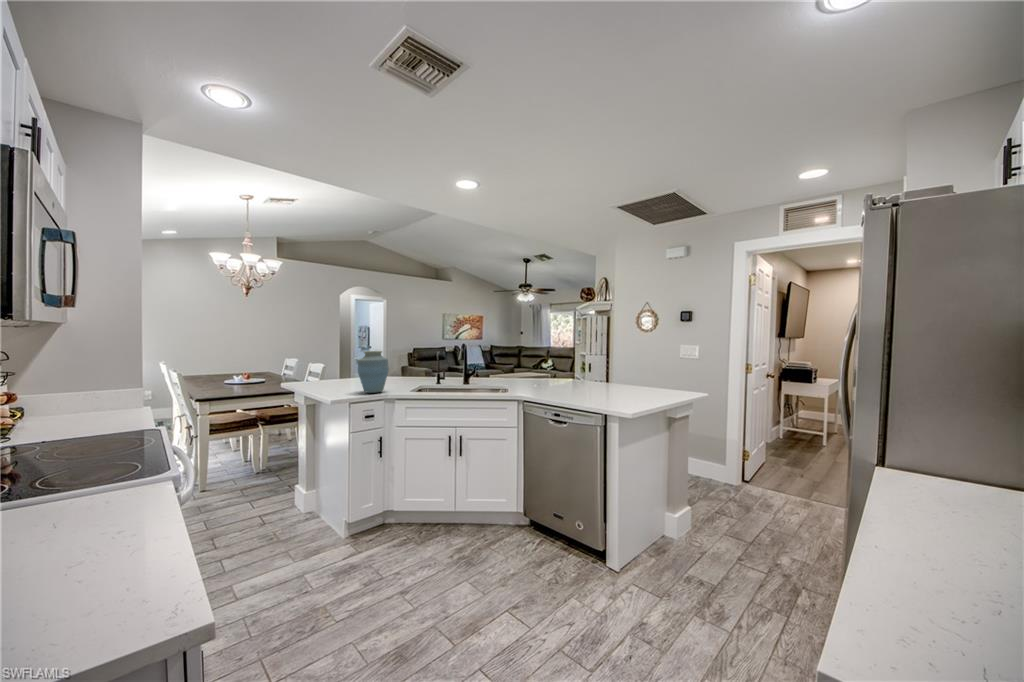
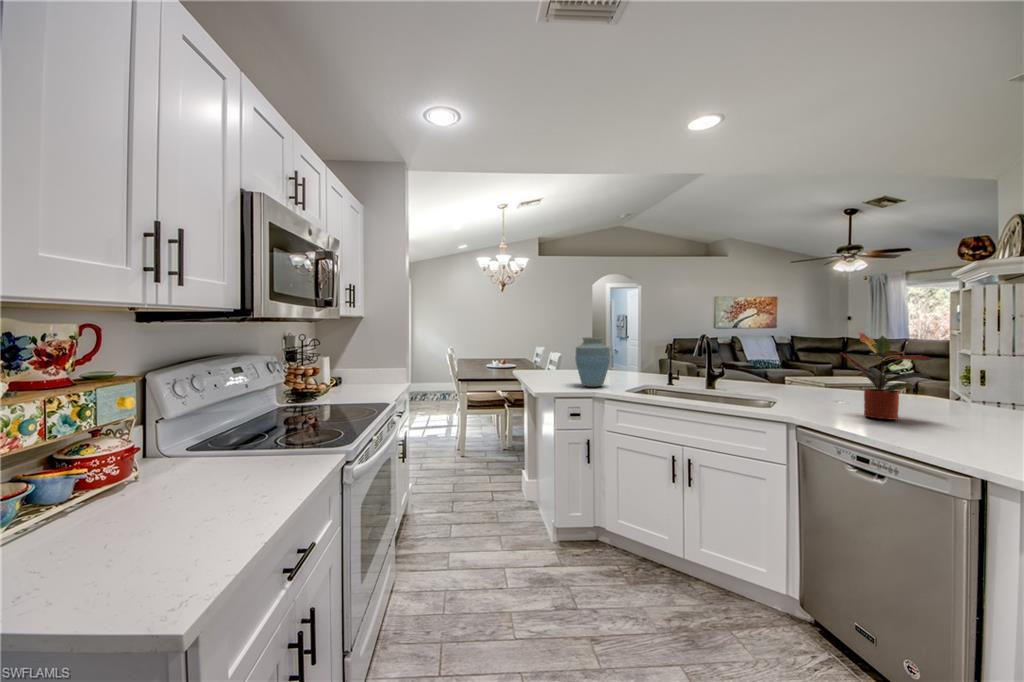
potted plant: none [539,343,581,393] -> present [840,332,932,420]

